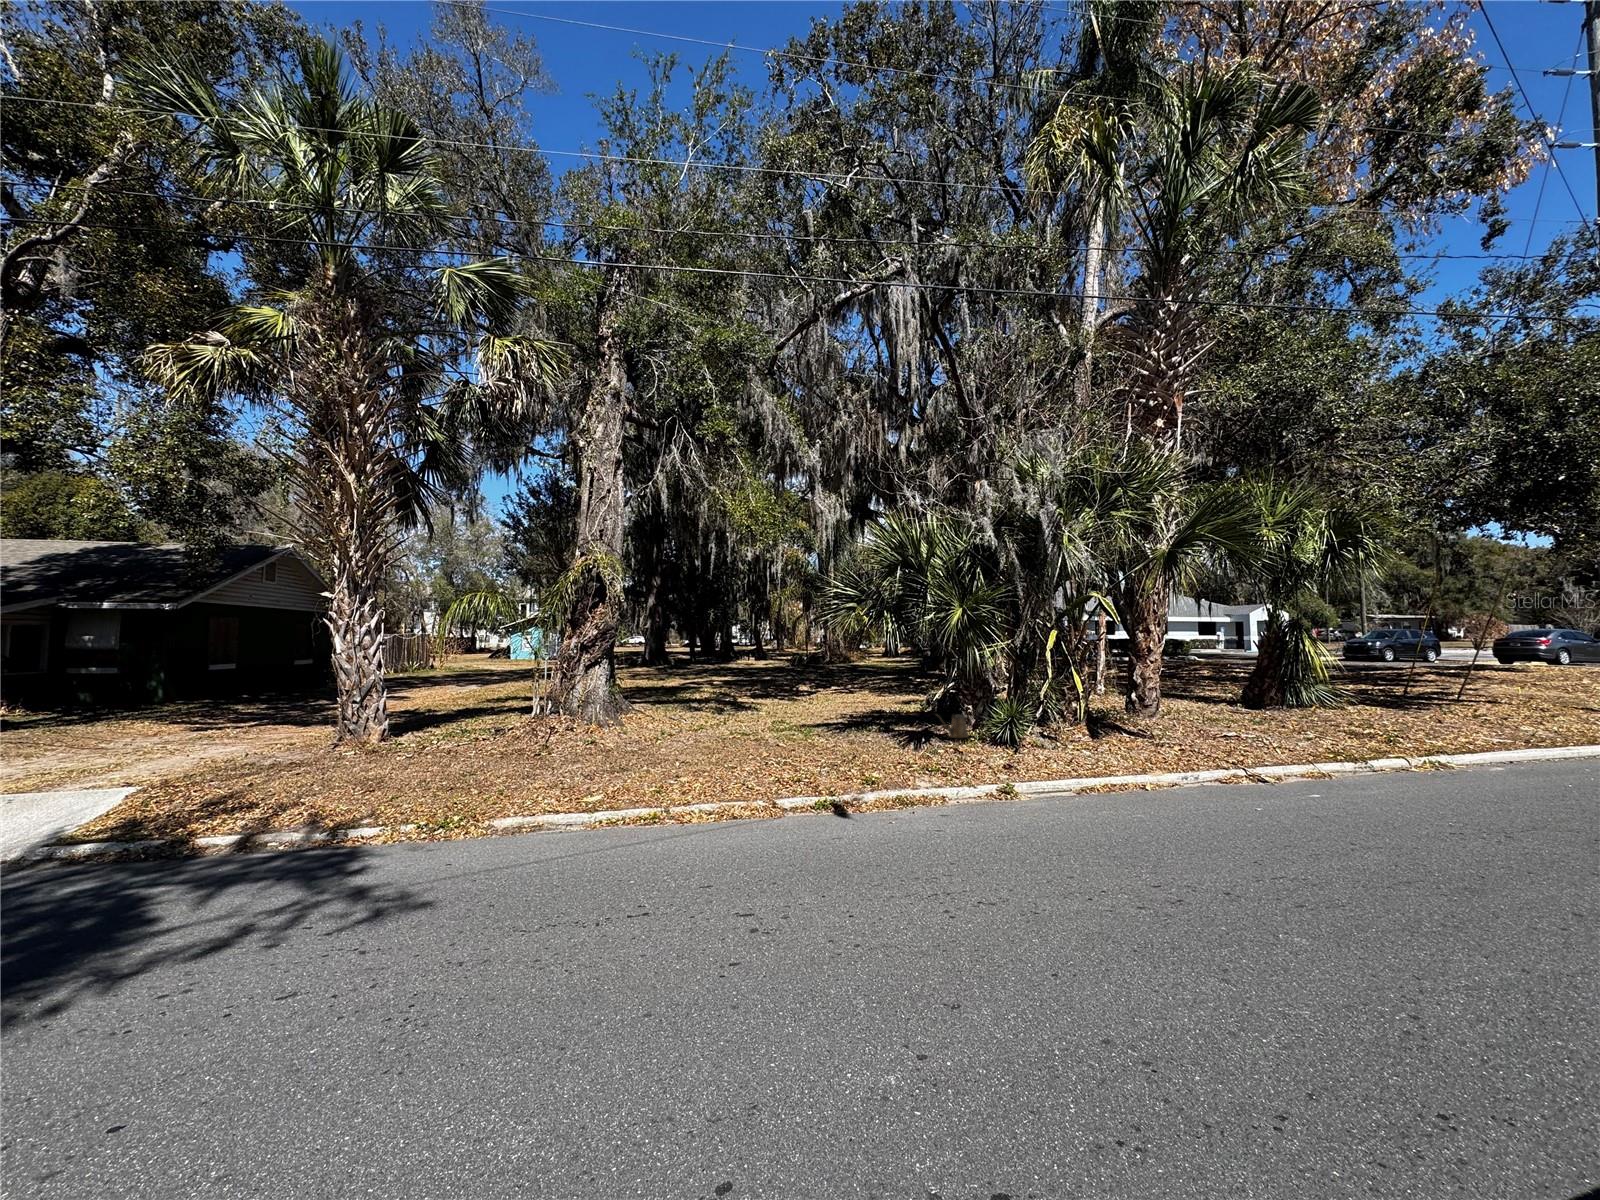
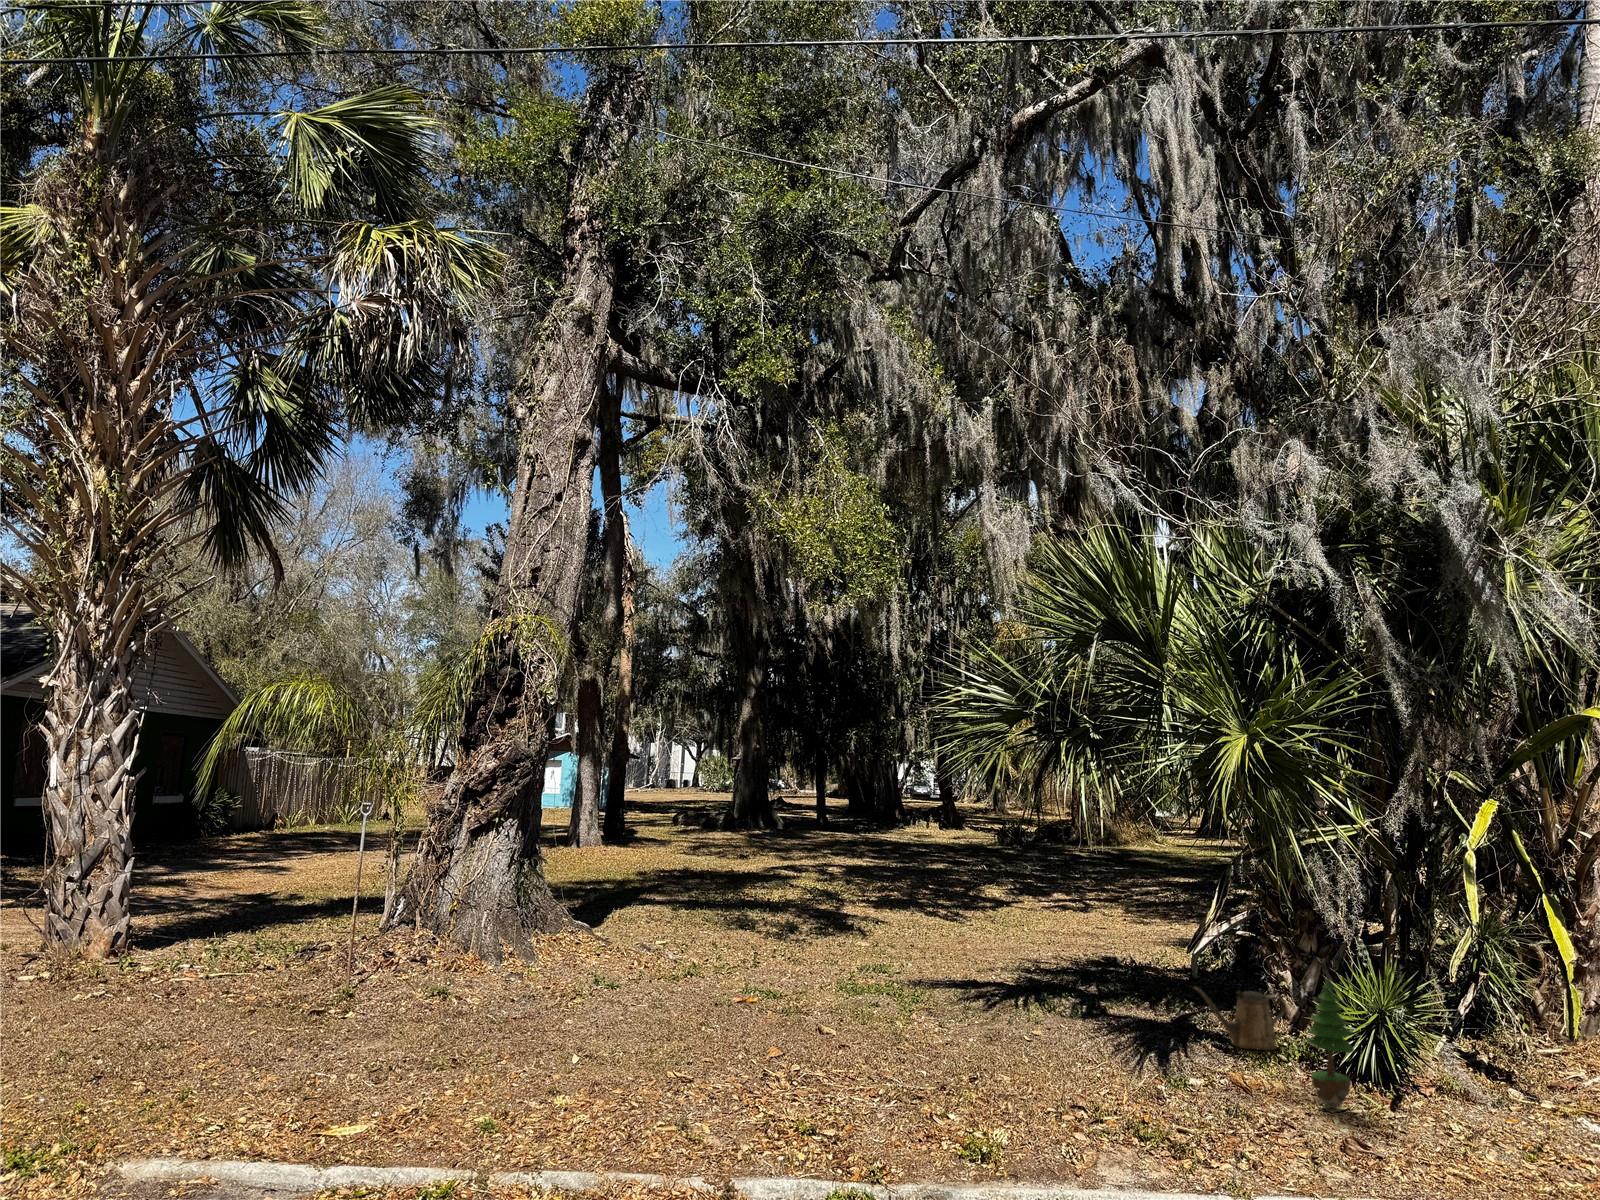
potted tree: none [983,704,1003,757] -> present [1306,979,1354,1108]

